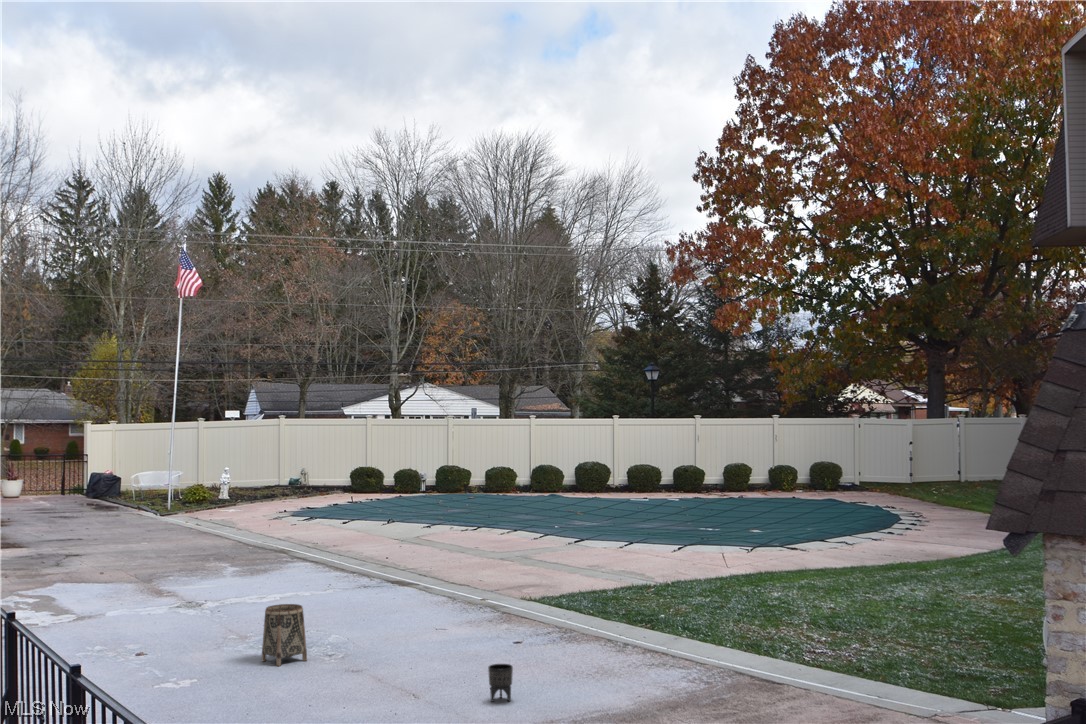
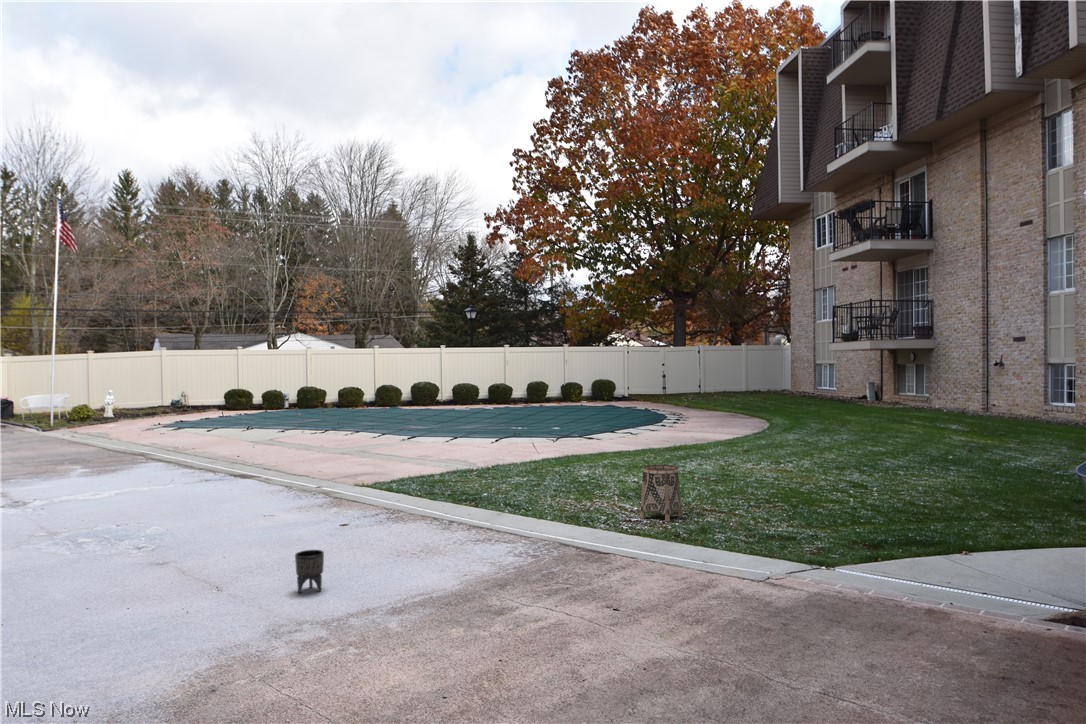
basket: present [261,604,307,666] -> present [640,465,682,522]

